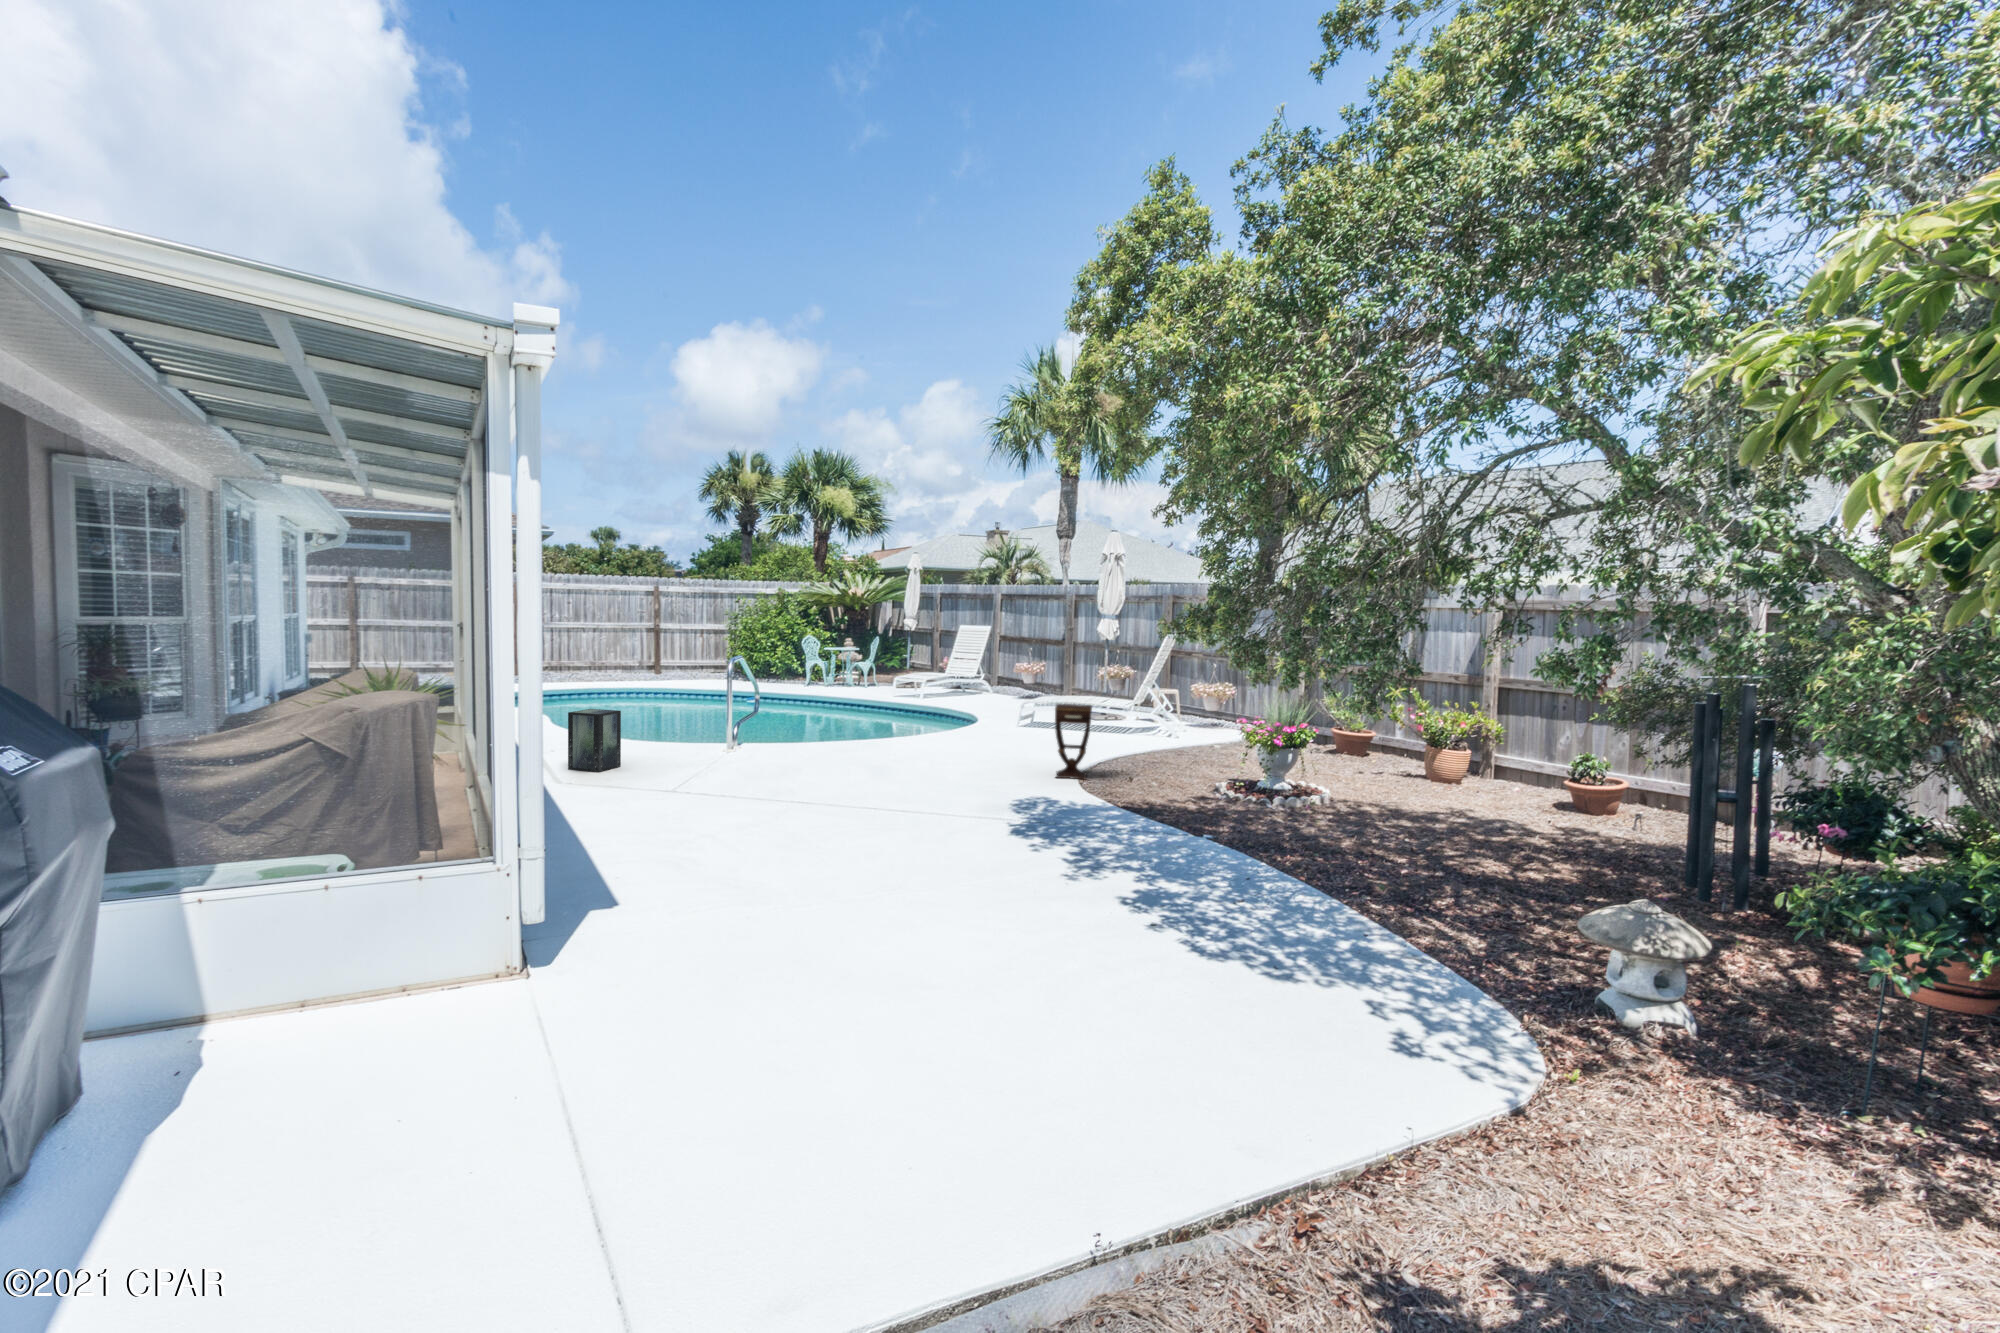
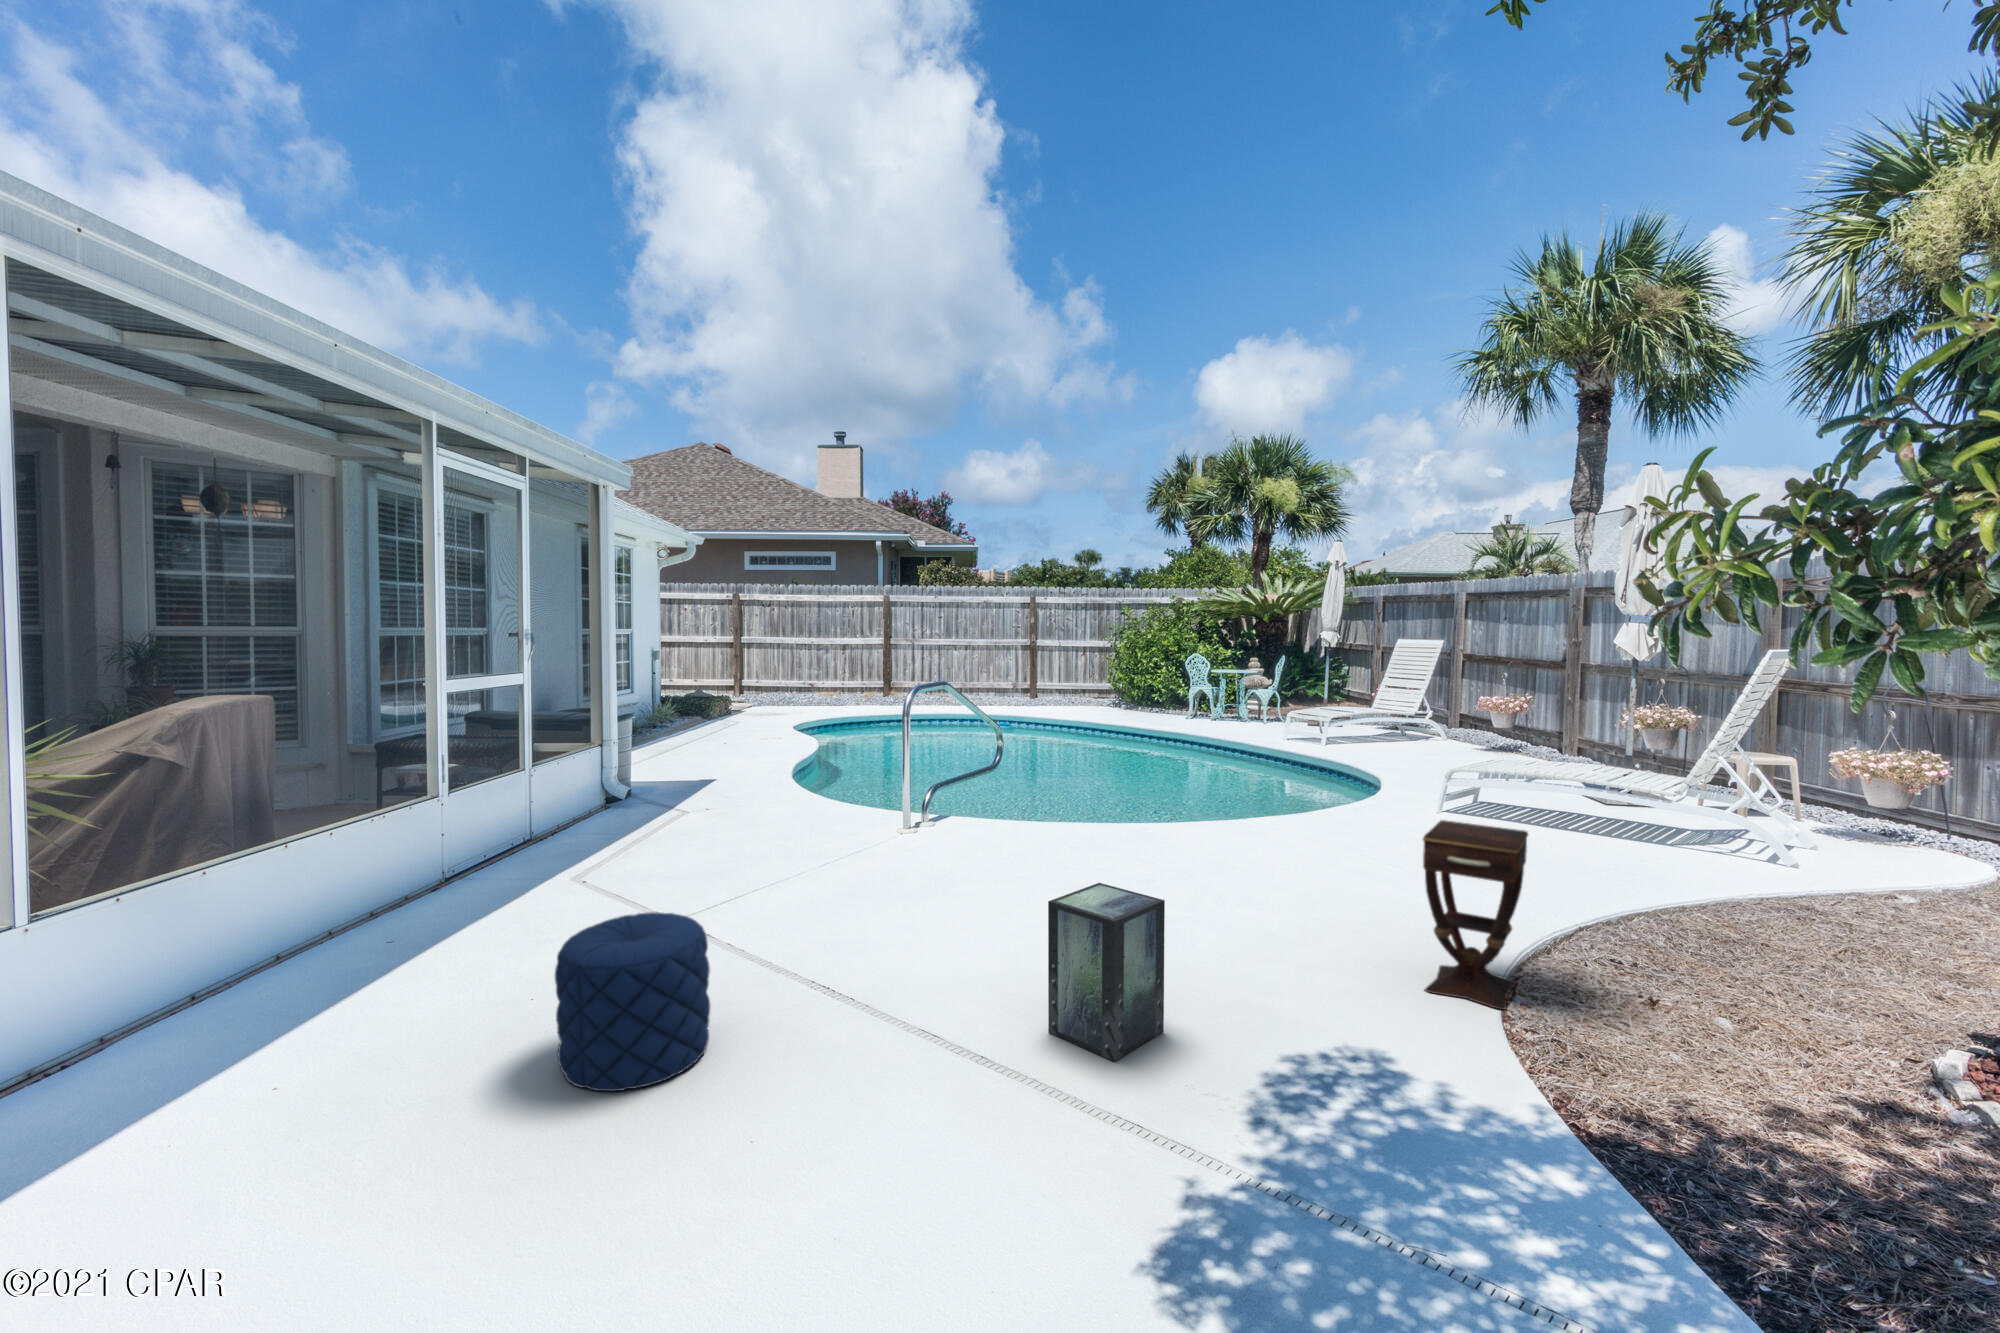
storage box: present [568,709,621,772] -> present [1048,883,1165,1062]
pouf: none [706,751,780,827] -> present [555,912,710,1091]

